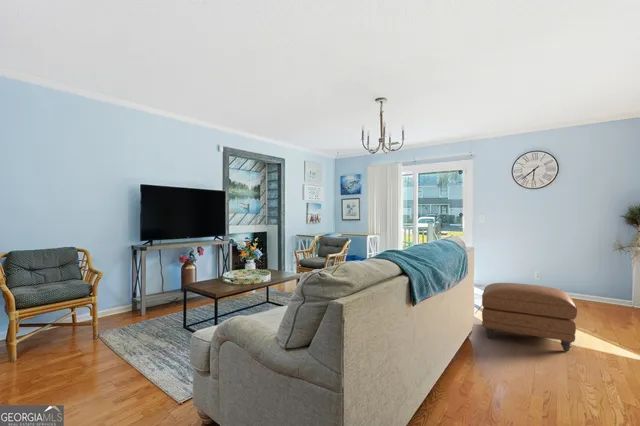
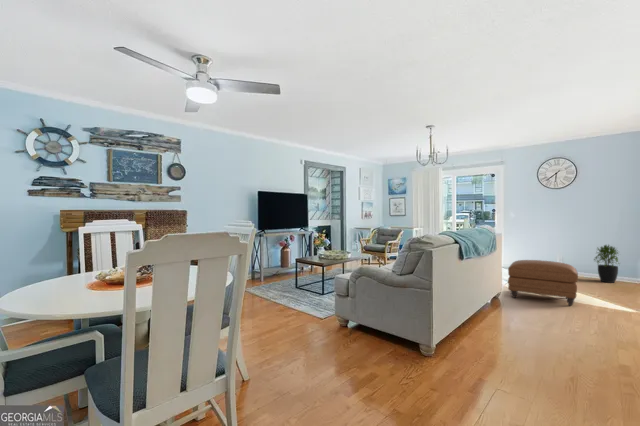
potted plant: none [578,258,613,307] -> present [594,245,618,283]

